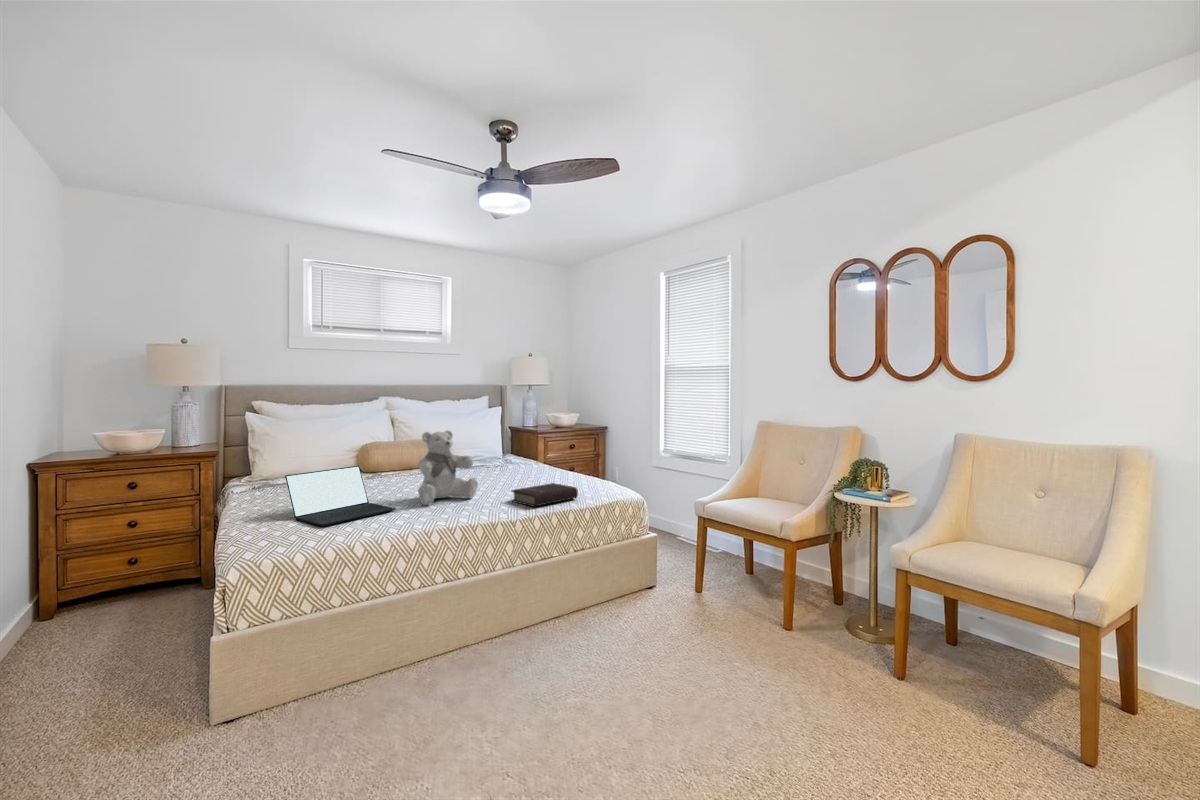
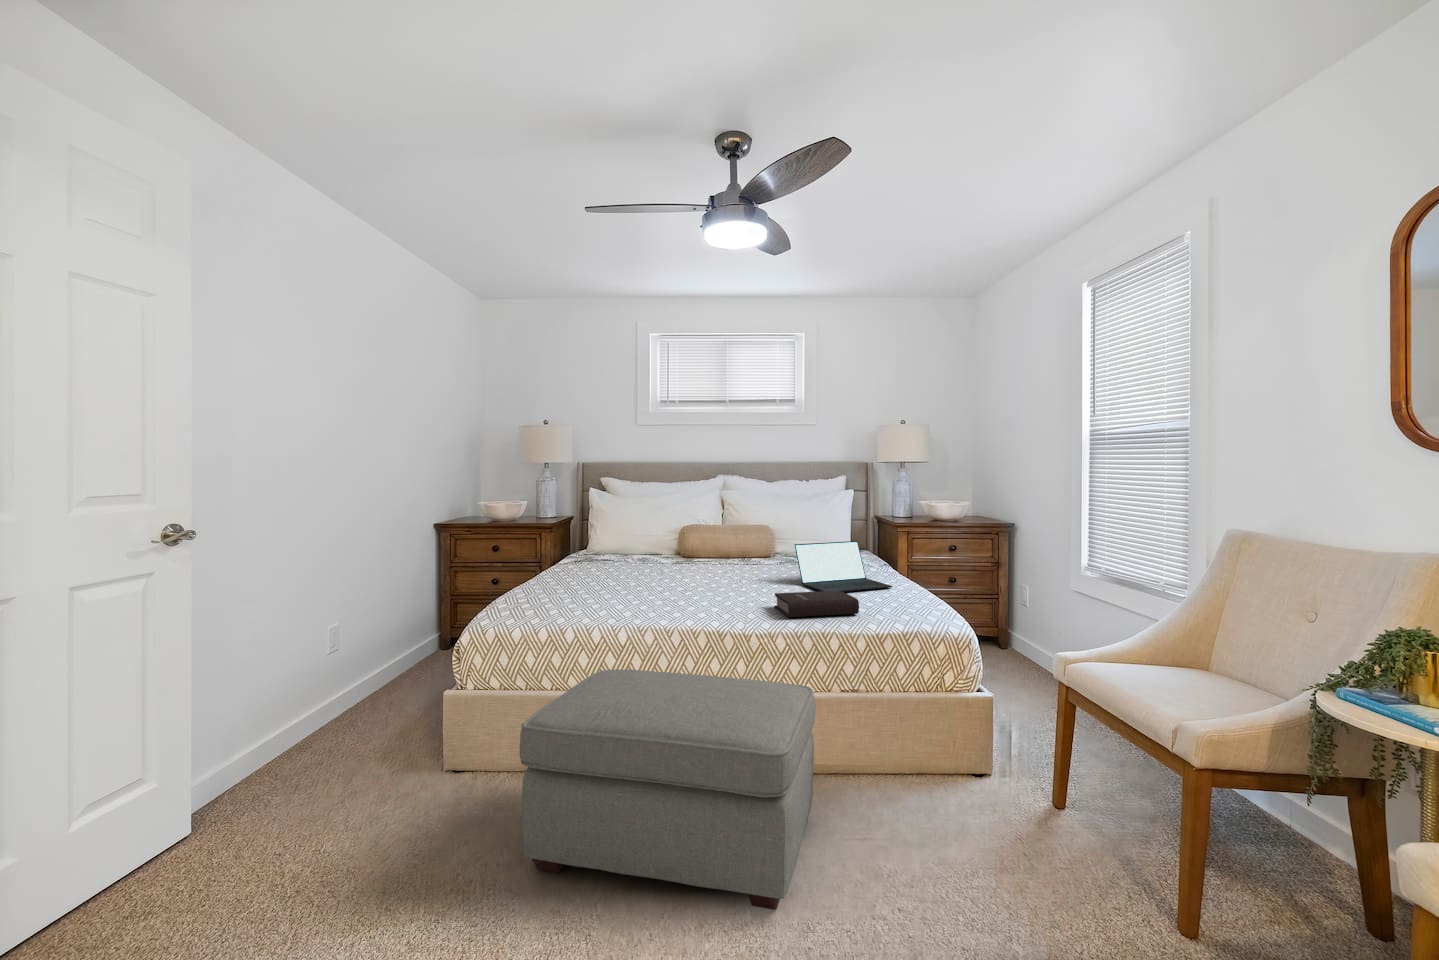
teddy bear: present [418,430,478,505] -> none [668,515,743,600]
laptop: present [285,466,395,526] -> present [795,541,892,592]
ottoman: none [403,554,635,760] -> present [519,669,815,910]

